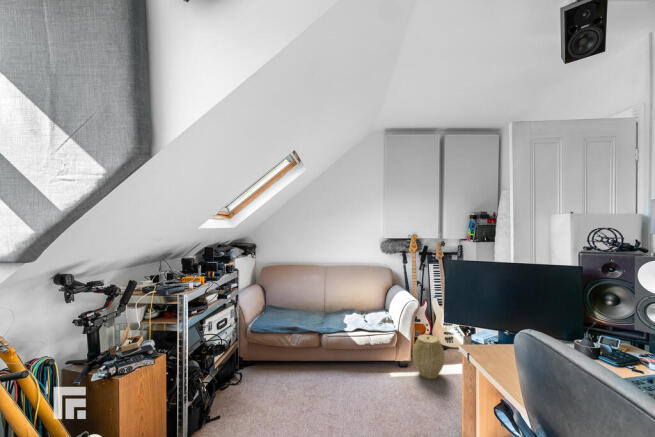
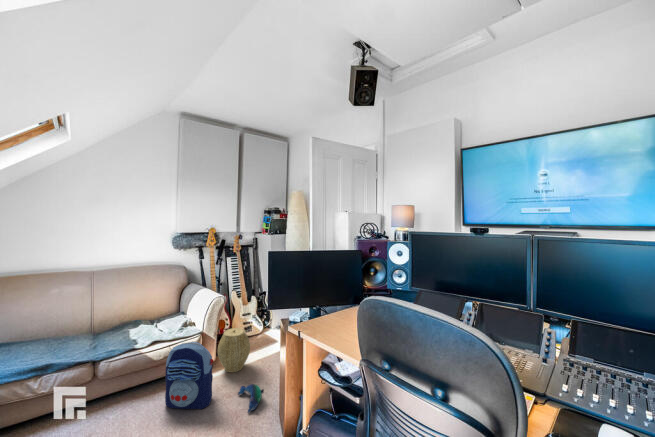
backpack: none [365,335,403,399] -> present [165,342,213,409]
plush toy: none [425,393,451,421] -> present [238,384,264,413]

